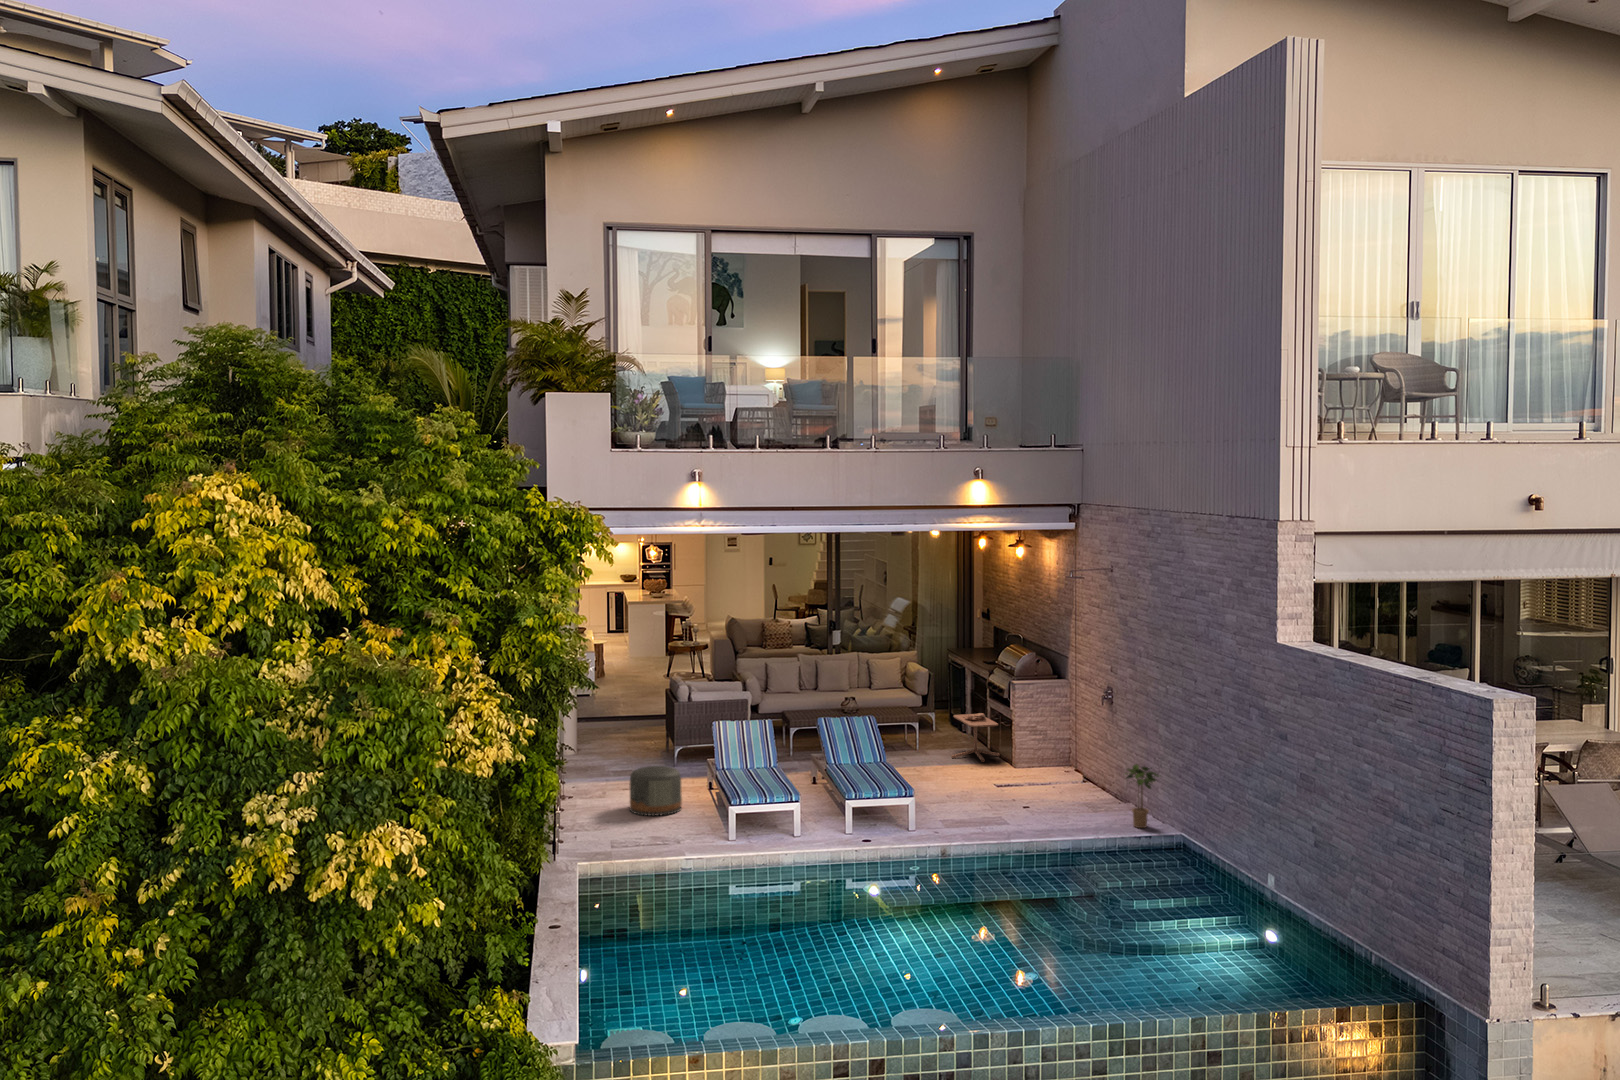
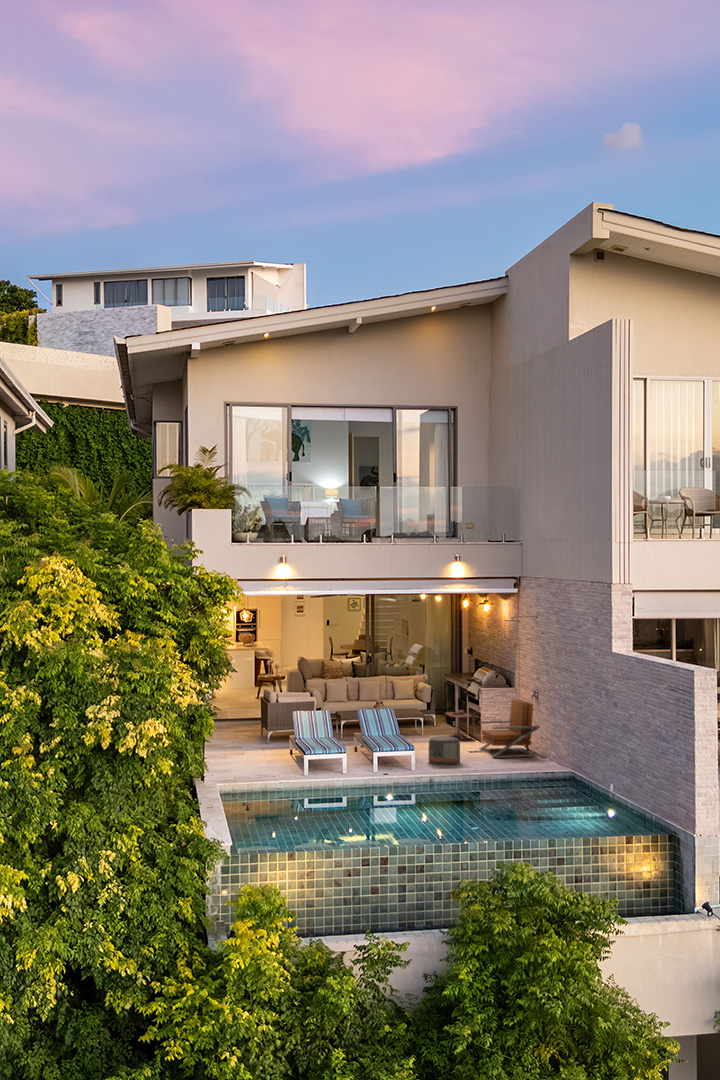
lounge chair: none [1013,704,1119,808] -> present [479,699,540,758]
potted plant: present [1127,764,1158,828] -> none [539,728,561,765]
pouf: present [629,766,682,816] -> present [429,736,460,765]

